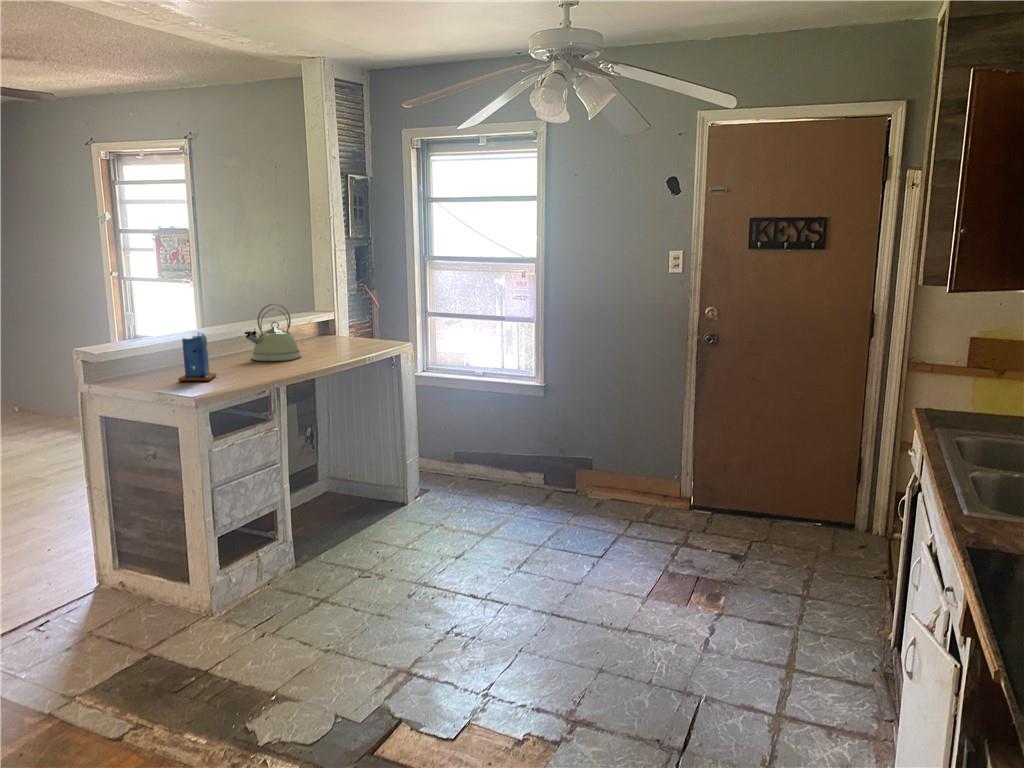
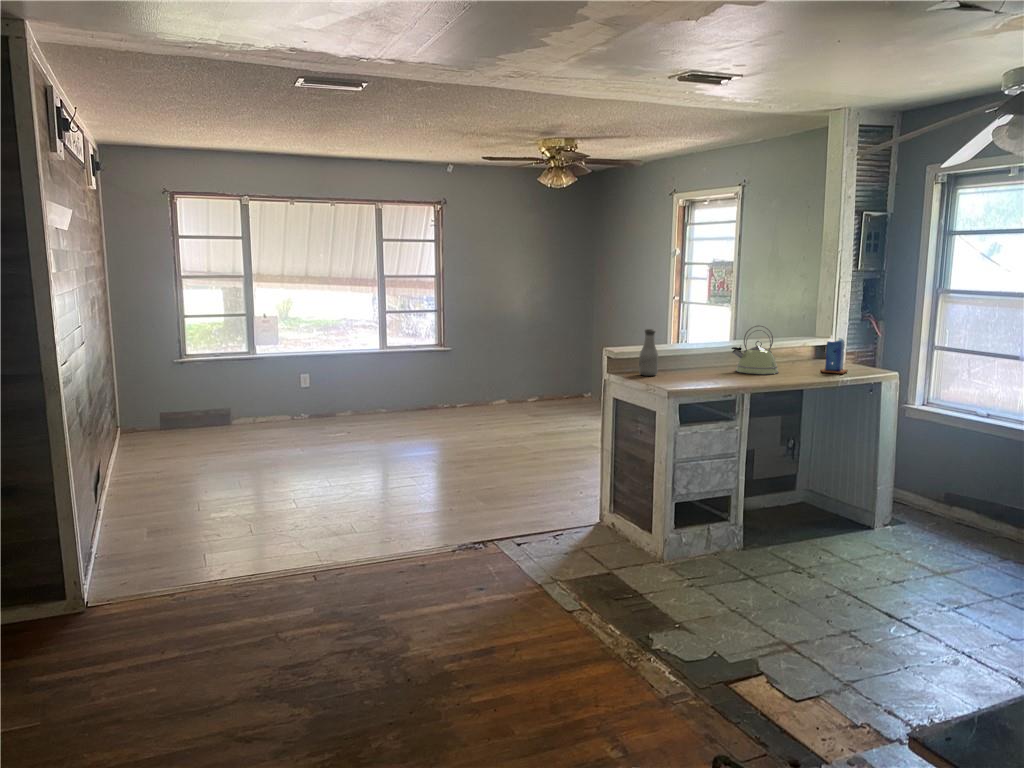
bottle: none [132,318,160,380] -> present [639,329,658,376]
candle: present [178,330,216,381] -> present [820,336,848,374]

